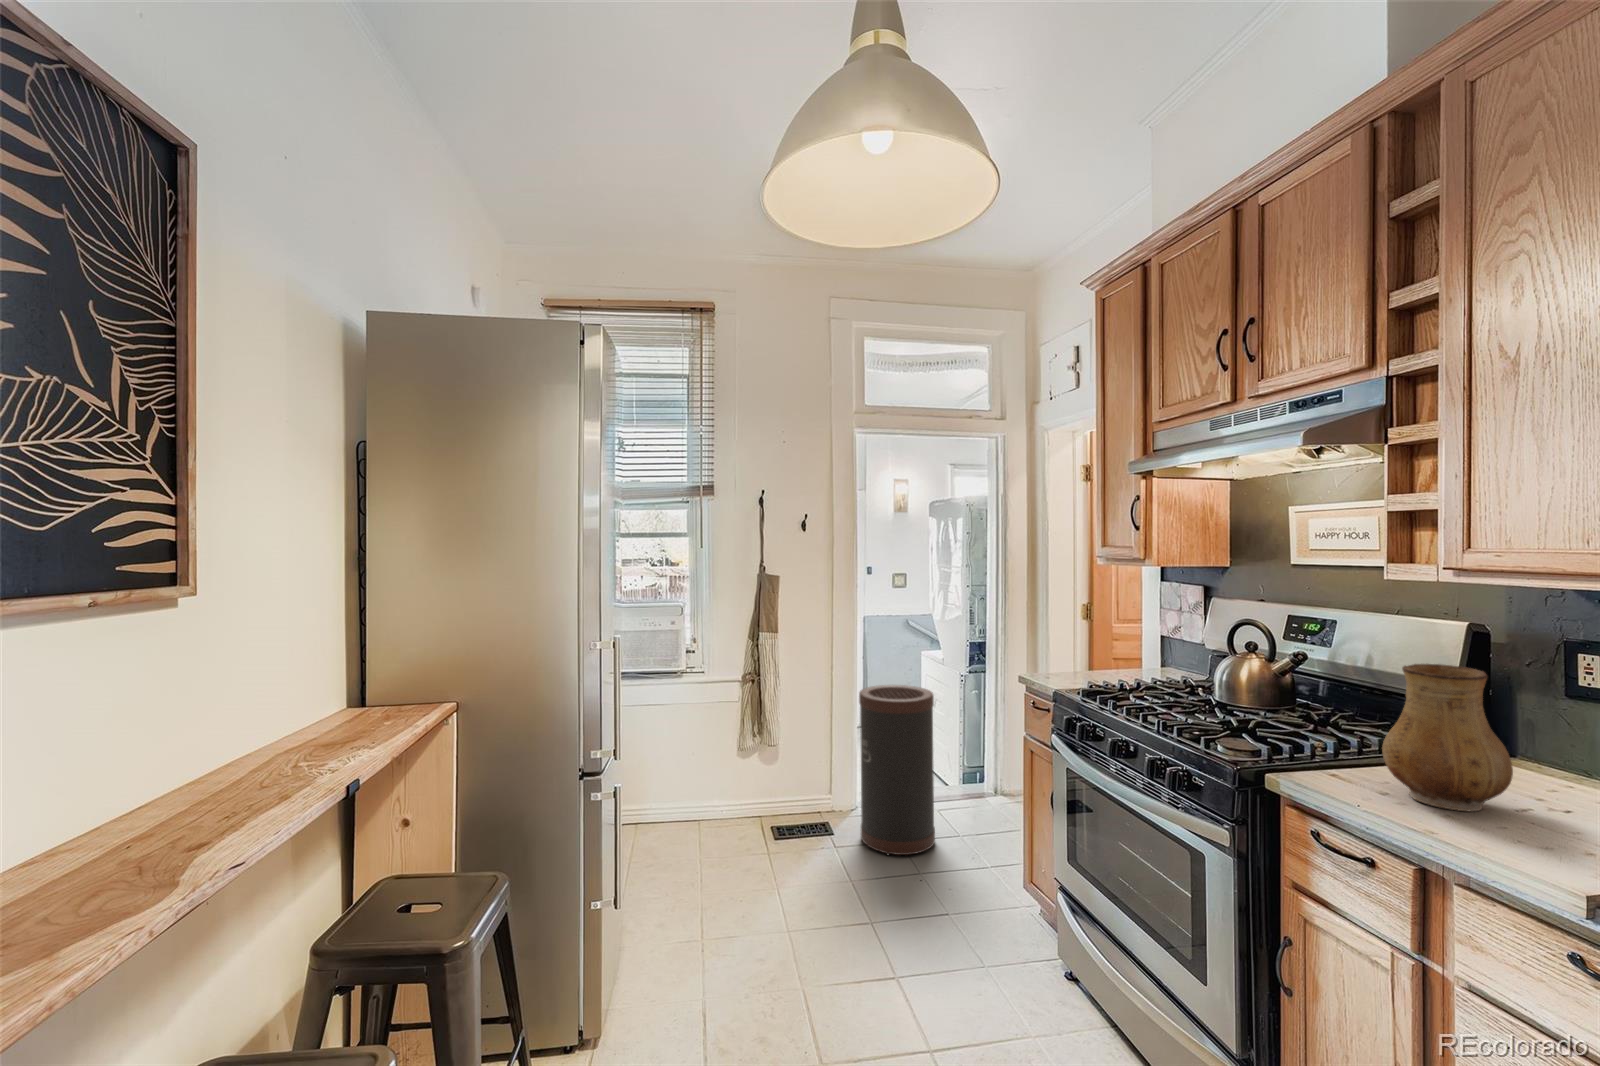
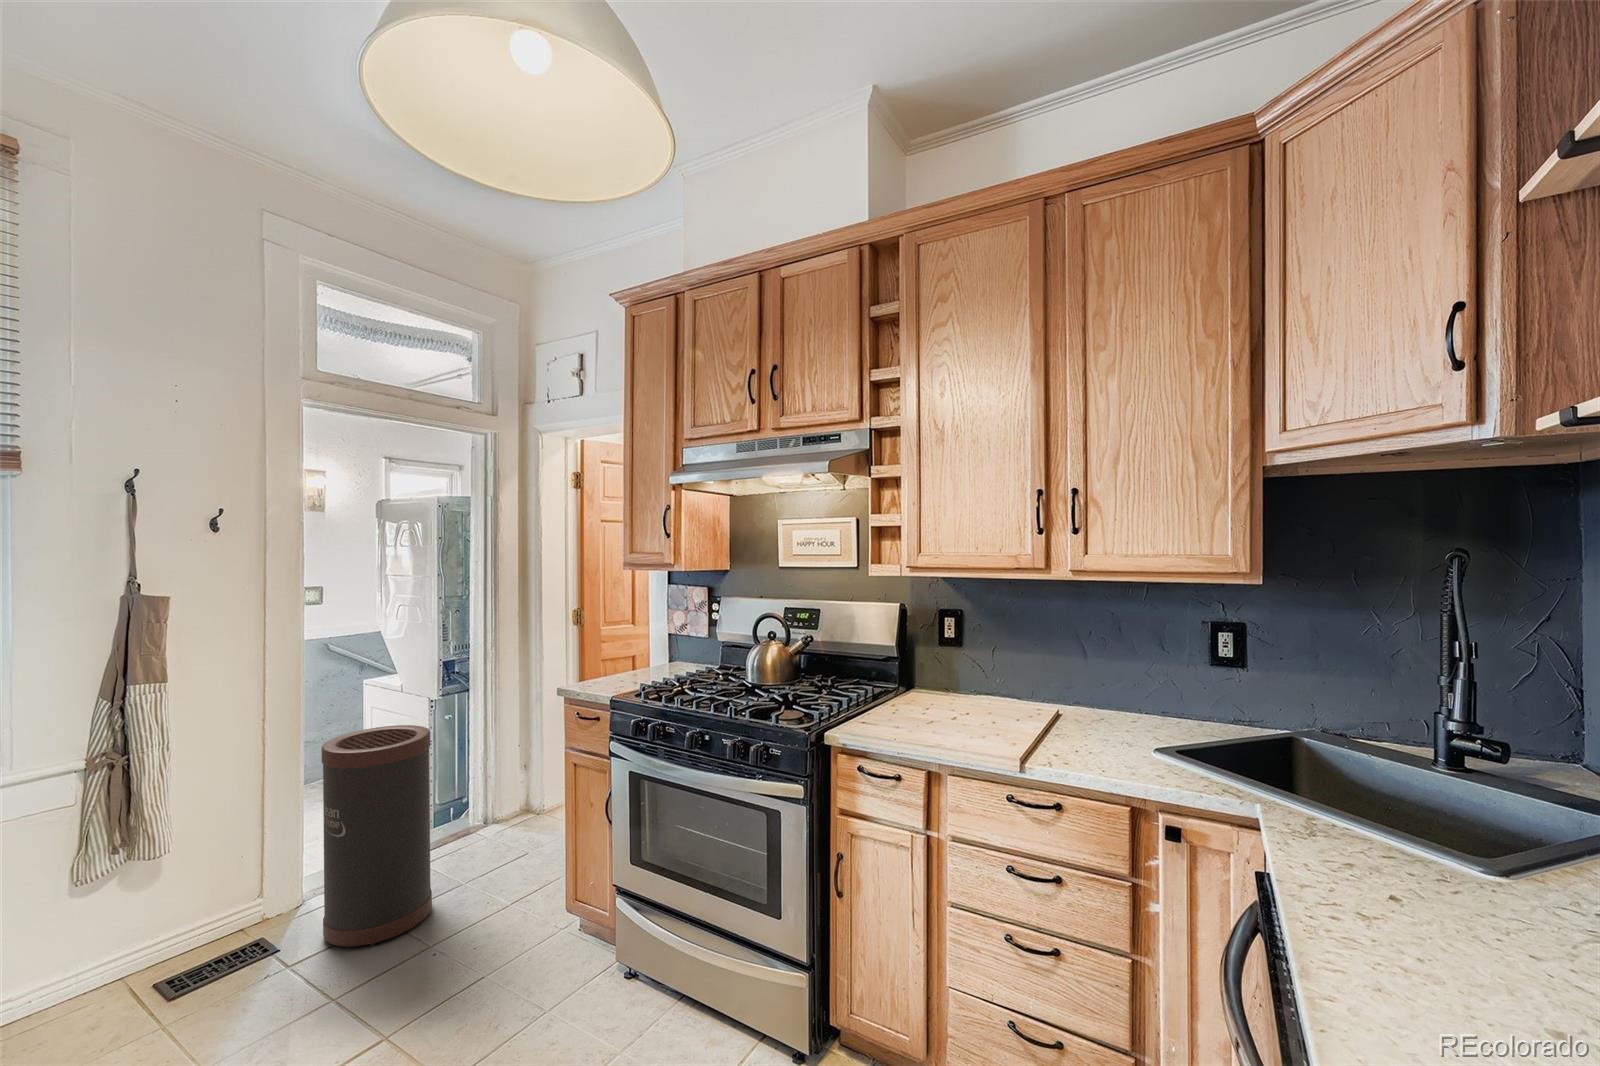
ceramic pitcher: present [1382,664,1513,811] -> none [889,630,953,727]

